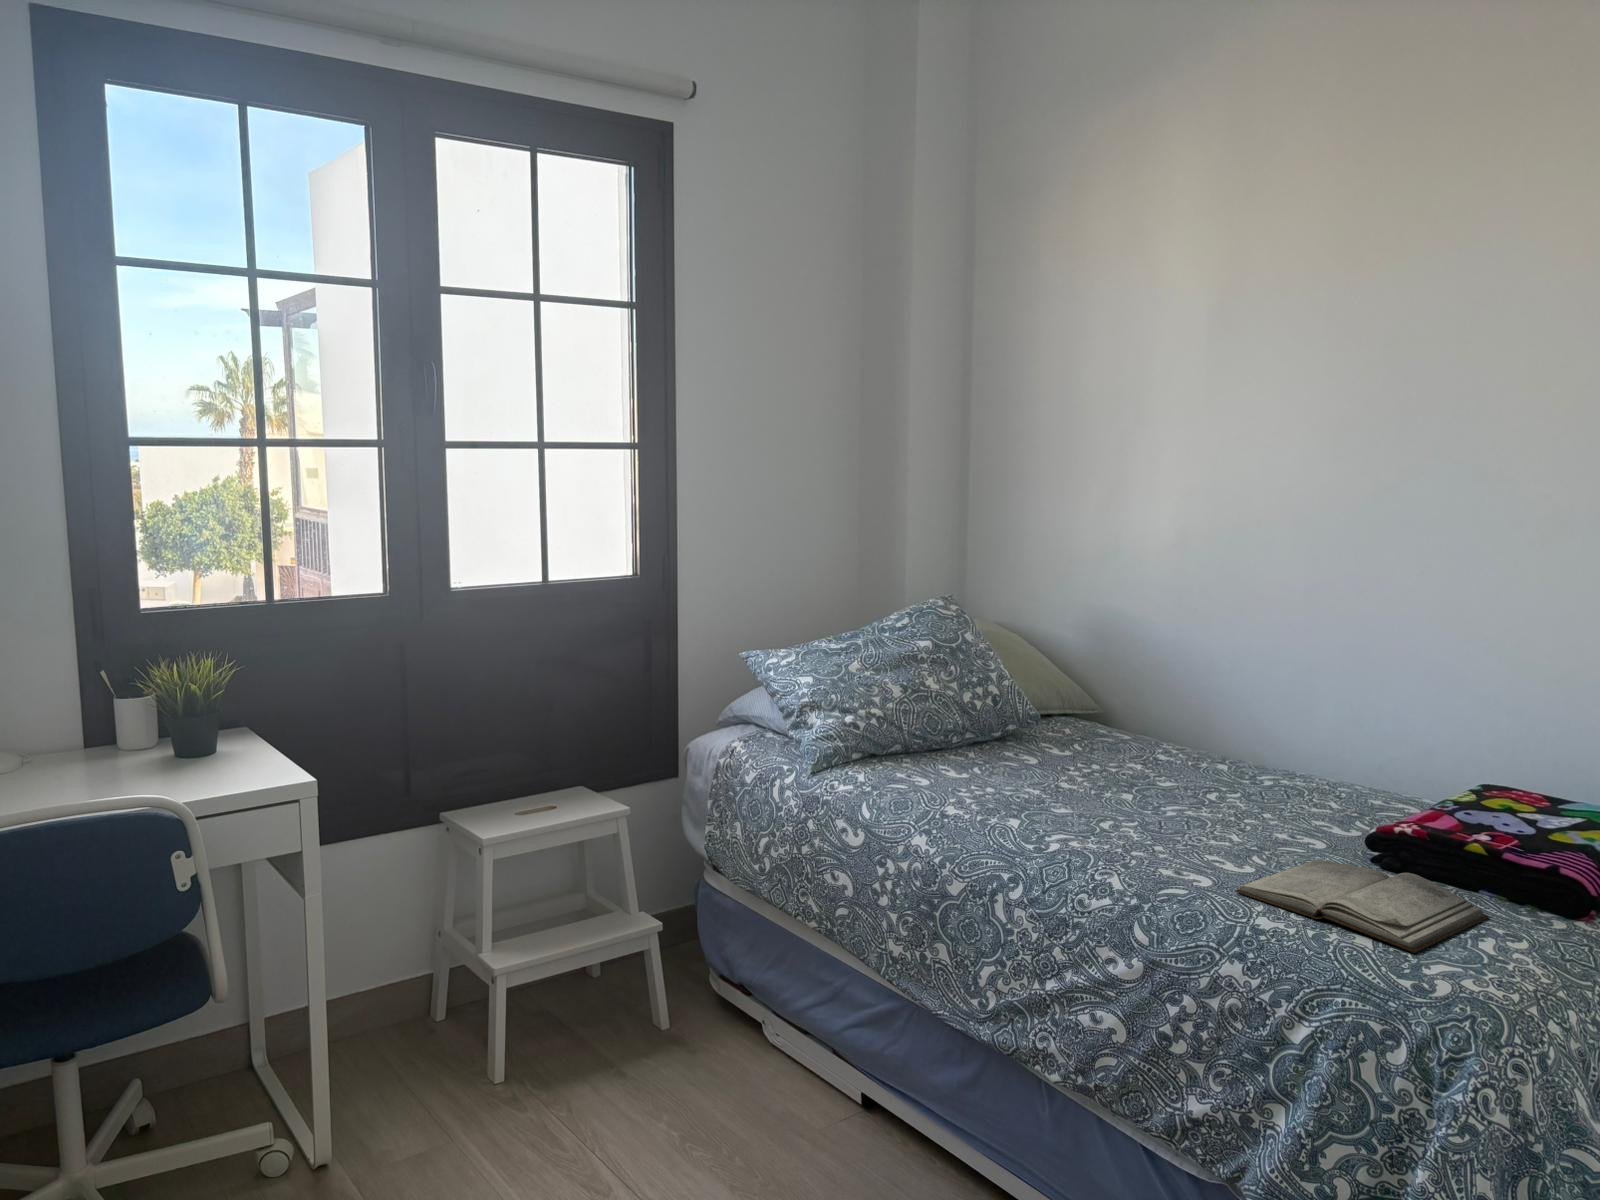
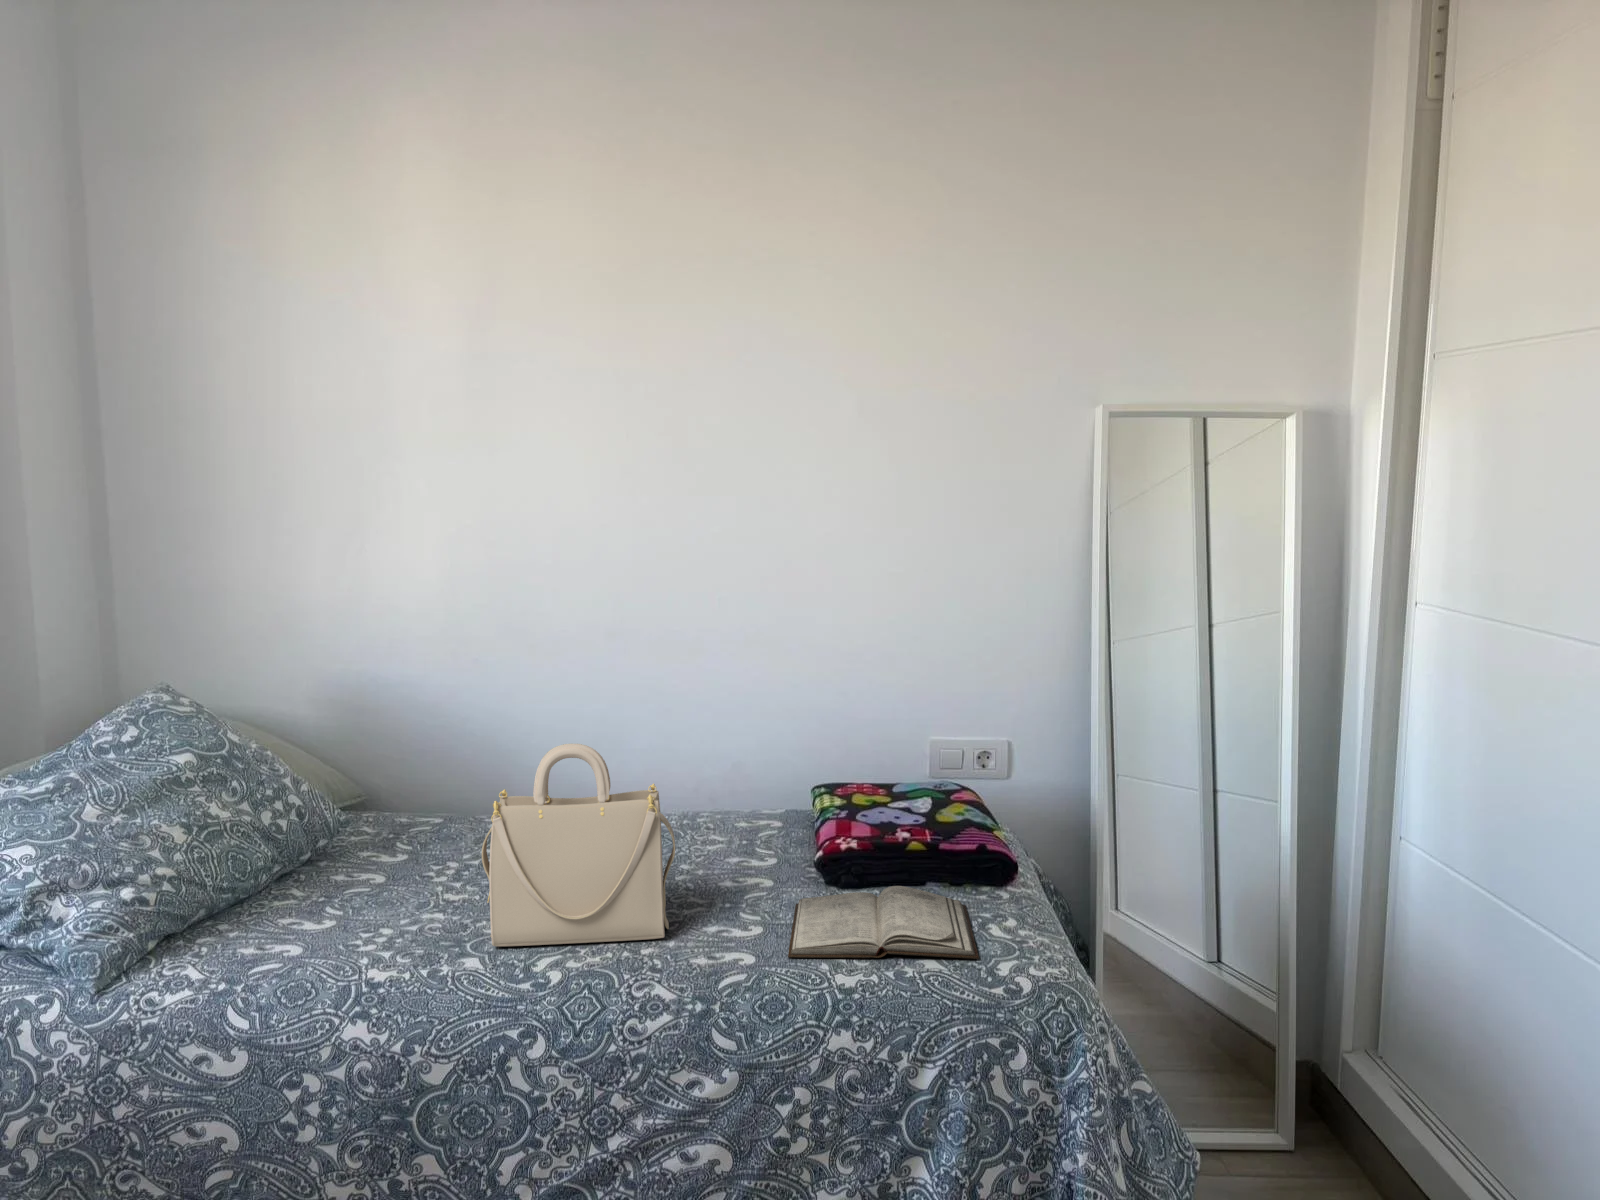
handbag: none [1032,667,1191,848] -> present [482,744,675,946]

